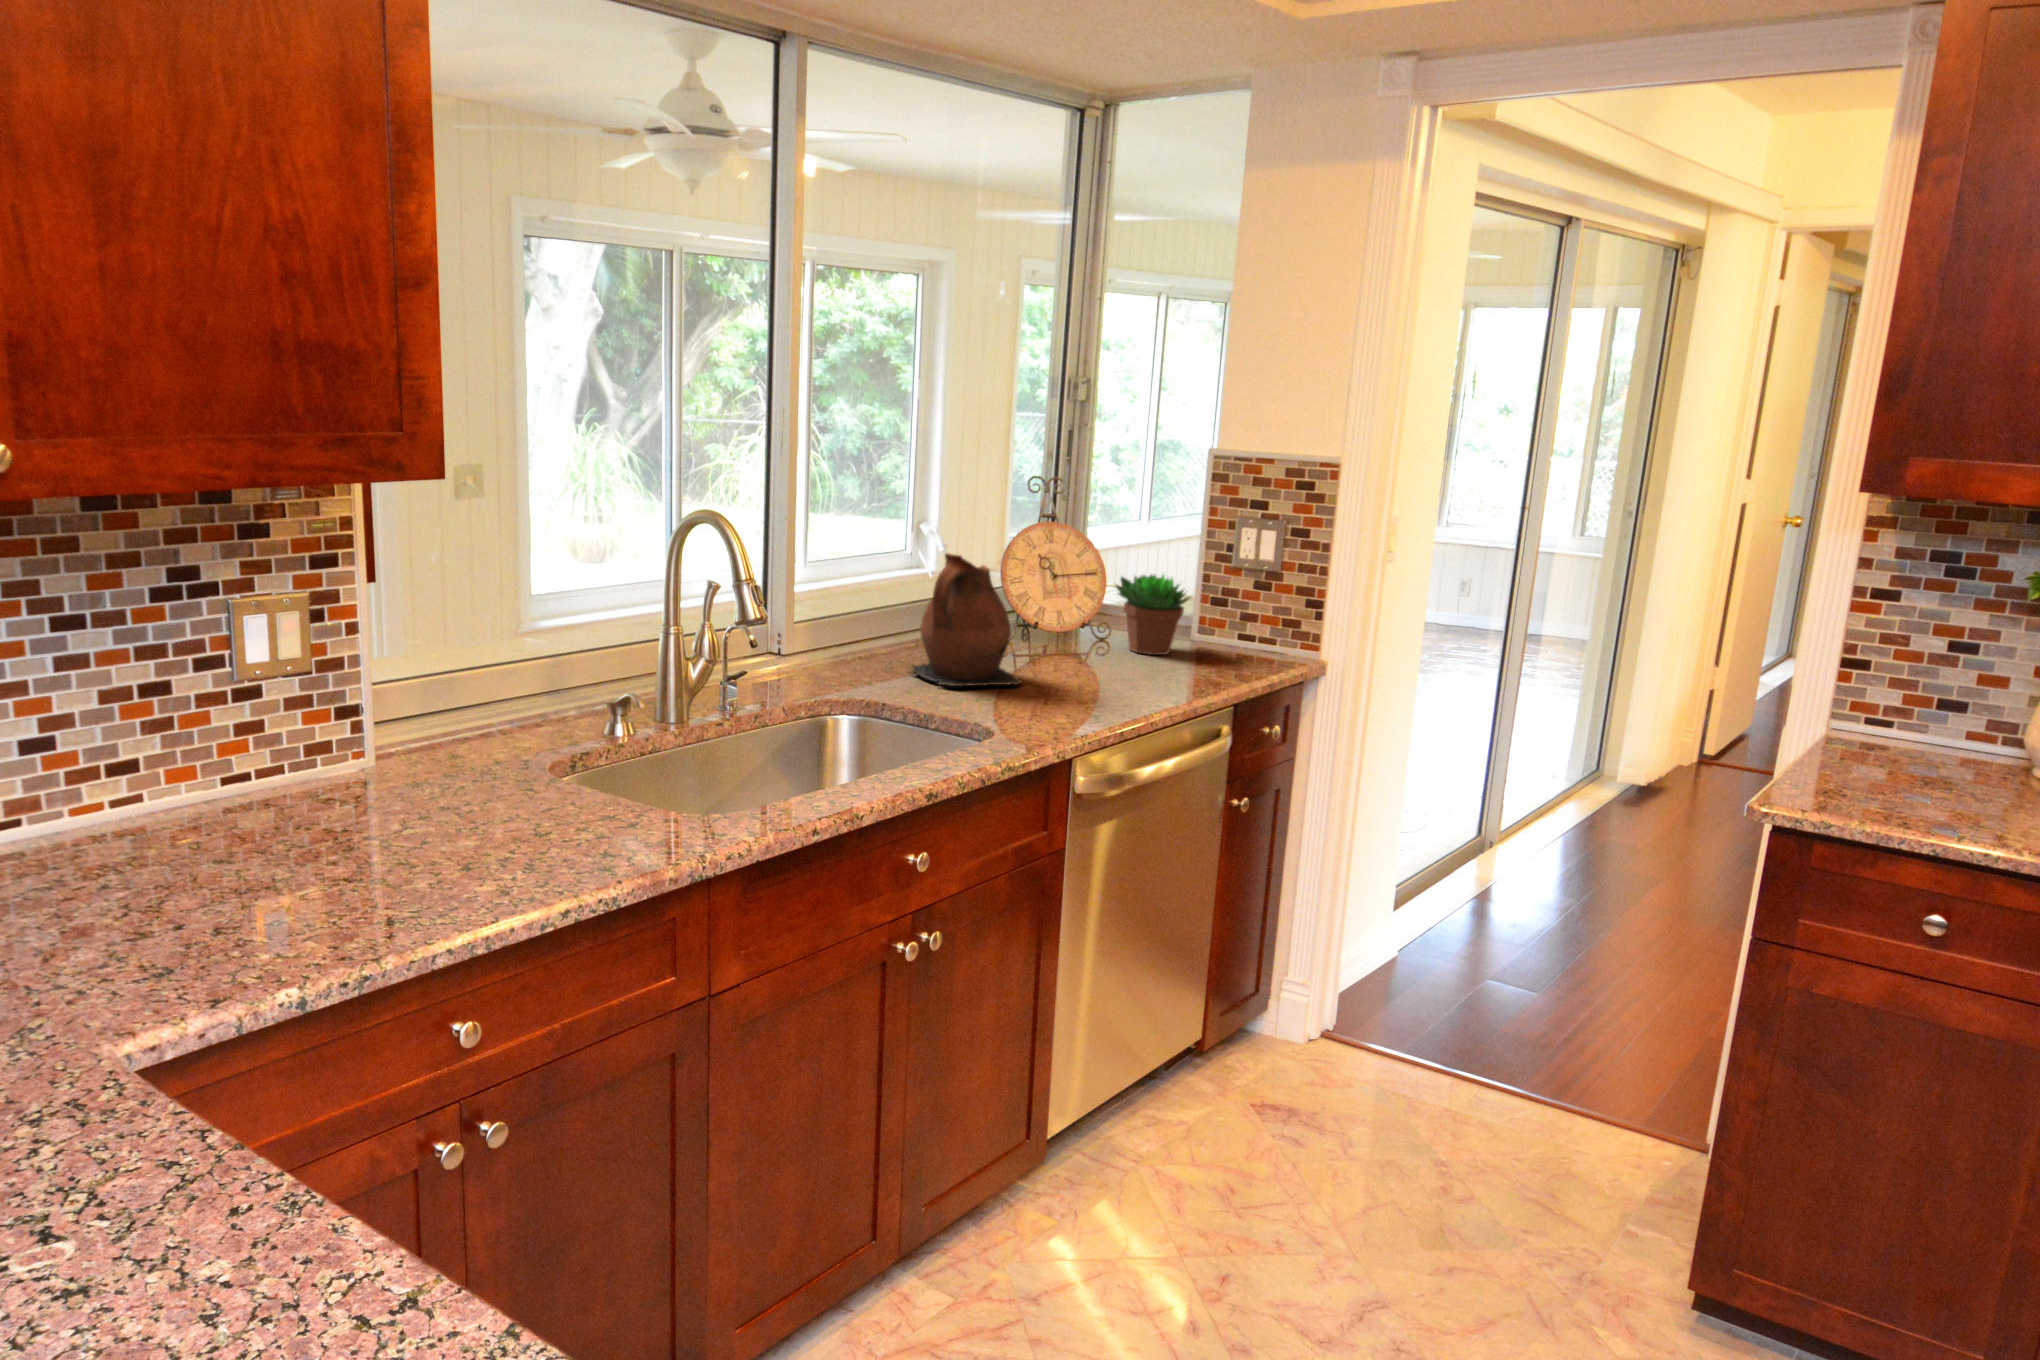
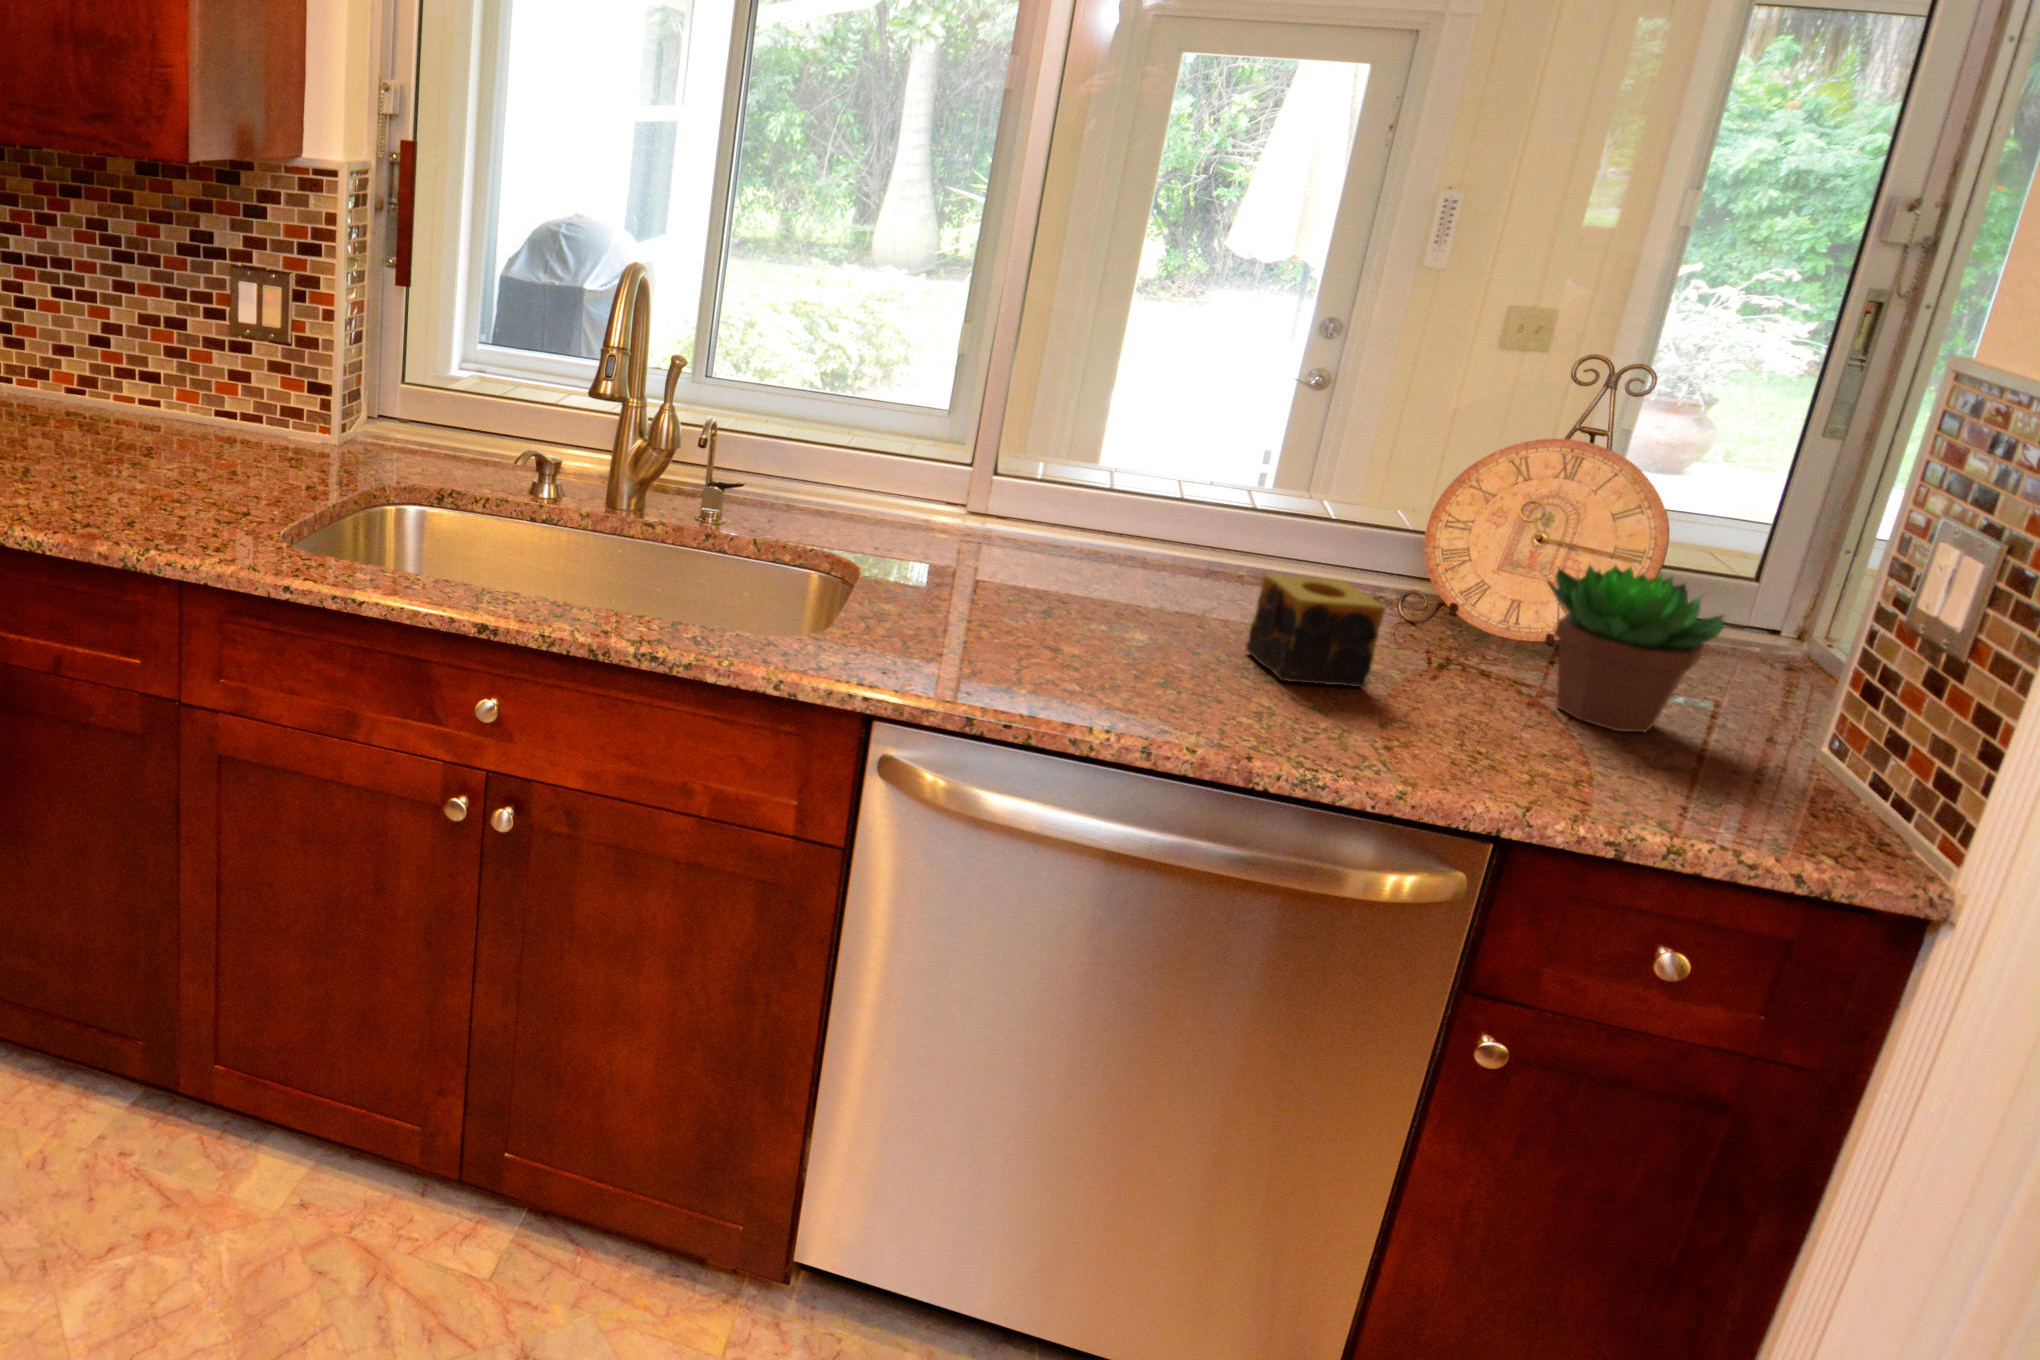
ceramic pitcher: present [912,553,1021,686] -> none [1014,409,1202,636]
candle: none [1047,618,1109,680] -> present [1246,574,1385,687]

